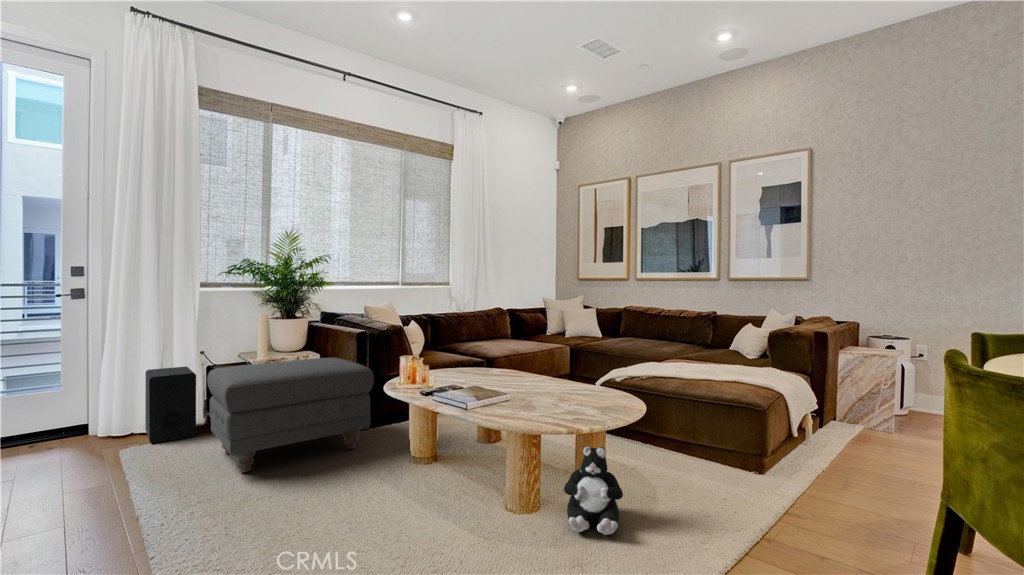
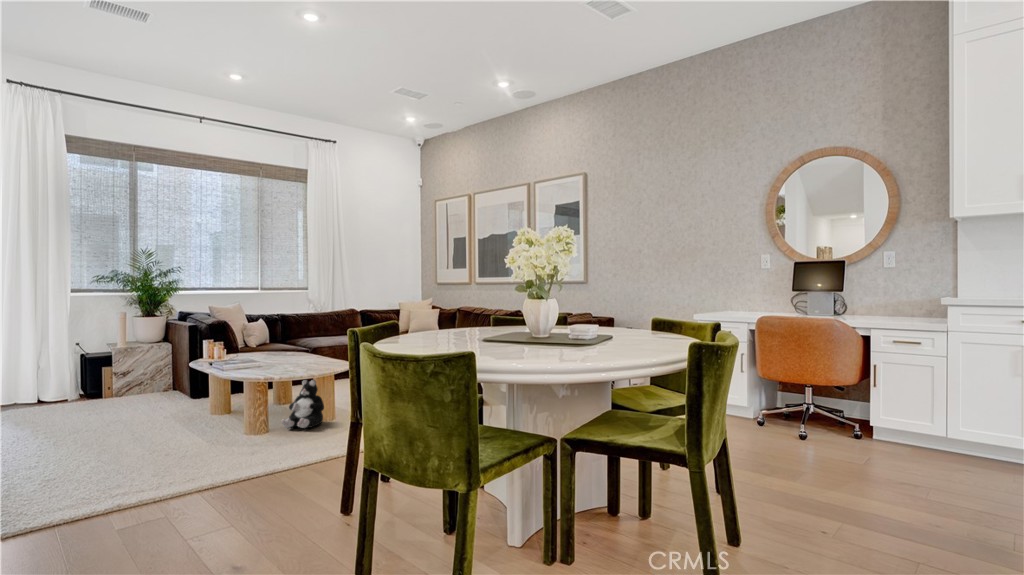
ottoman: present [207,358,374,472] -> none [71,342,196,416]
speaker: present [145,367,196,443] -> none [28,353,66,407]

